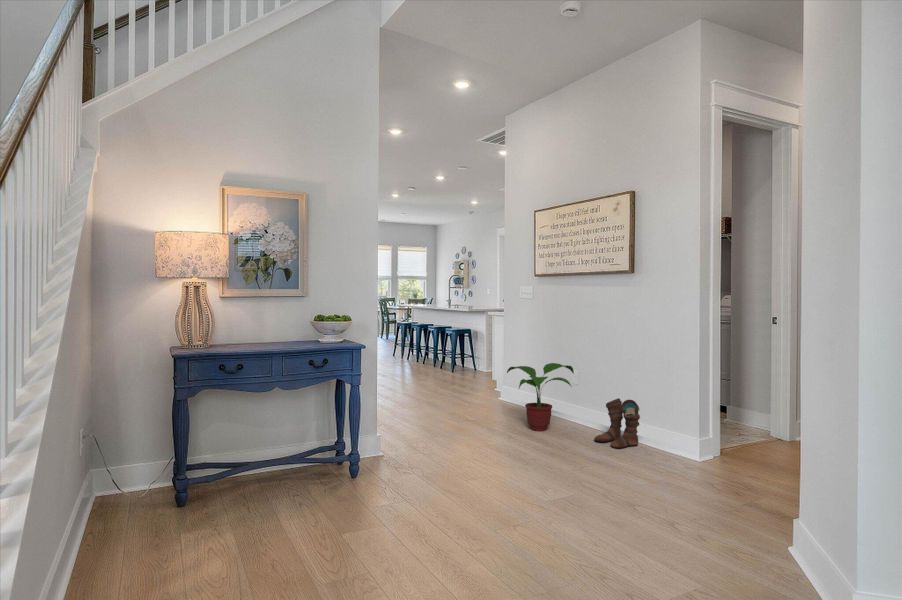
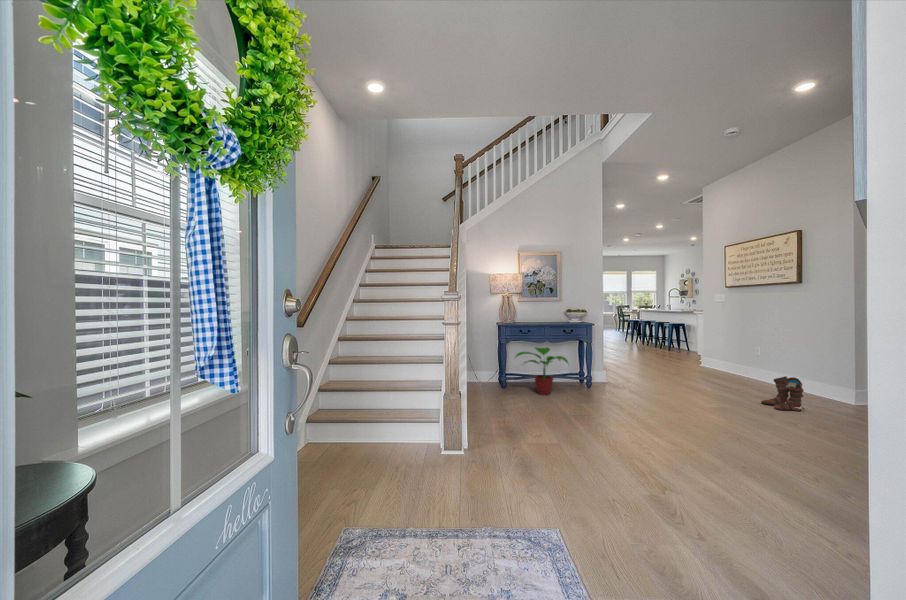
potted plant: present [507,363,574,431] -> present [515,347,568,395]

